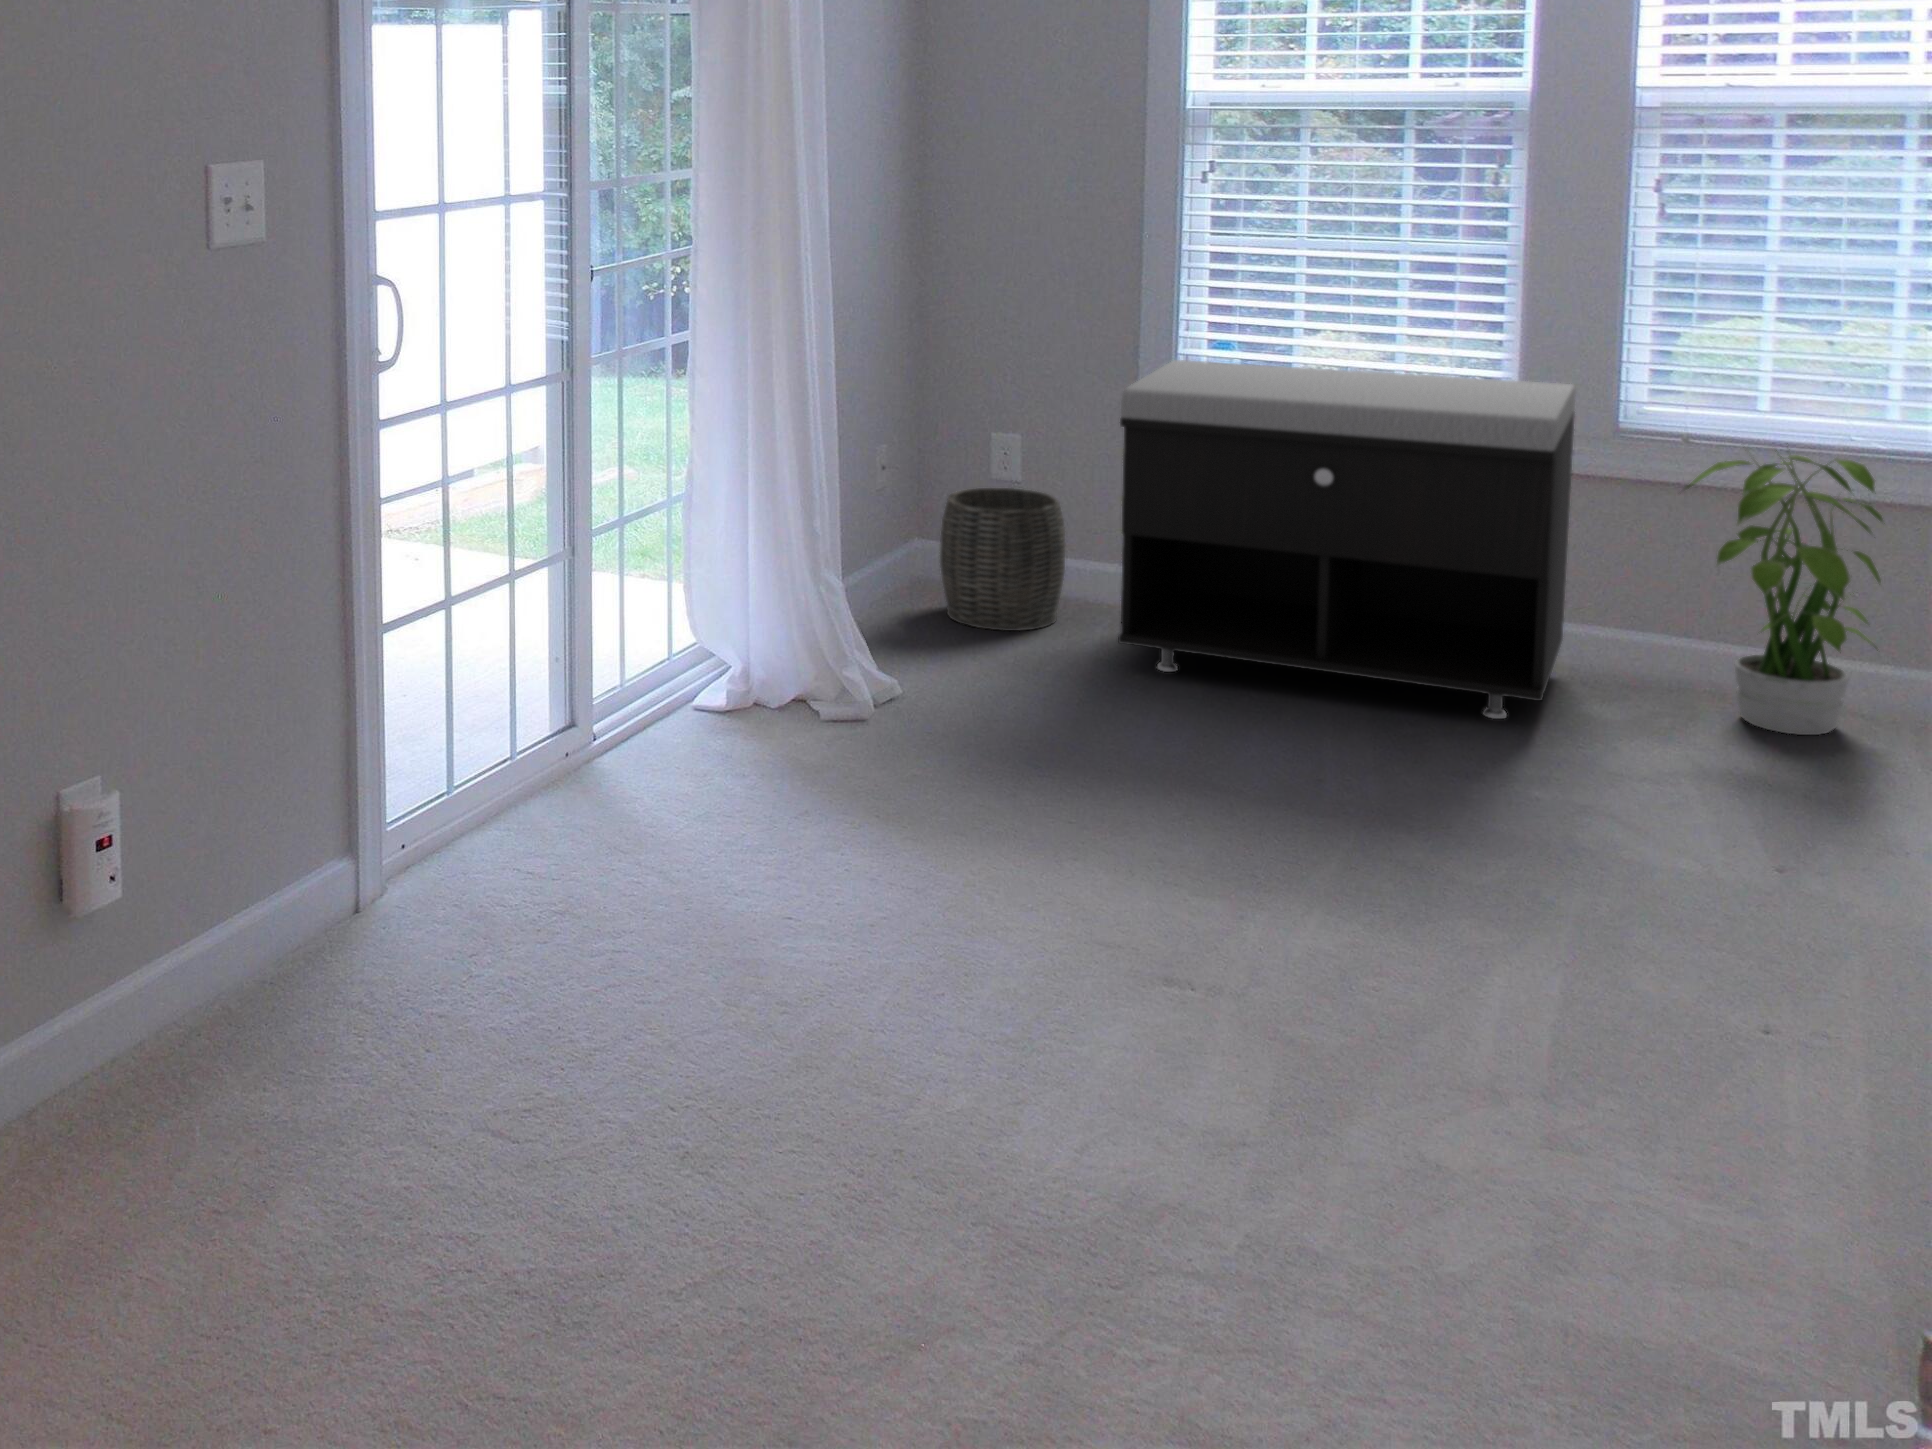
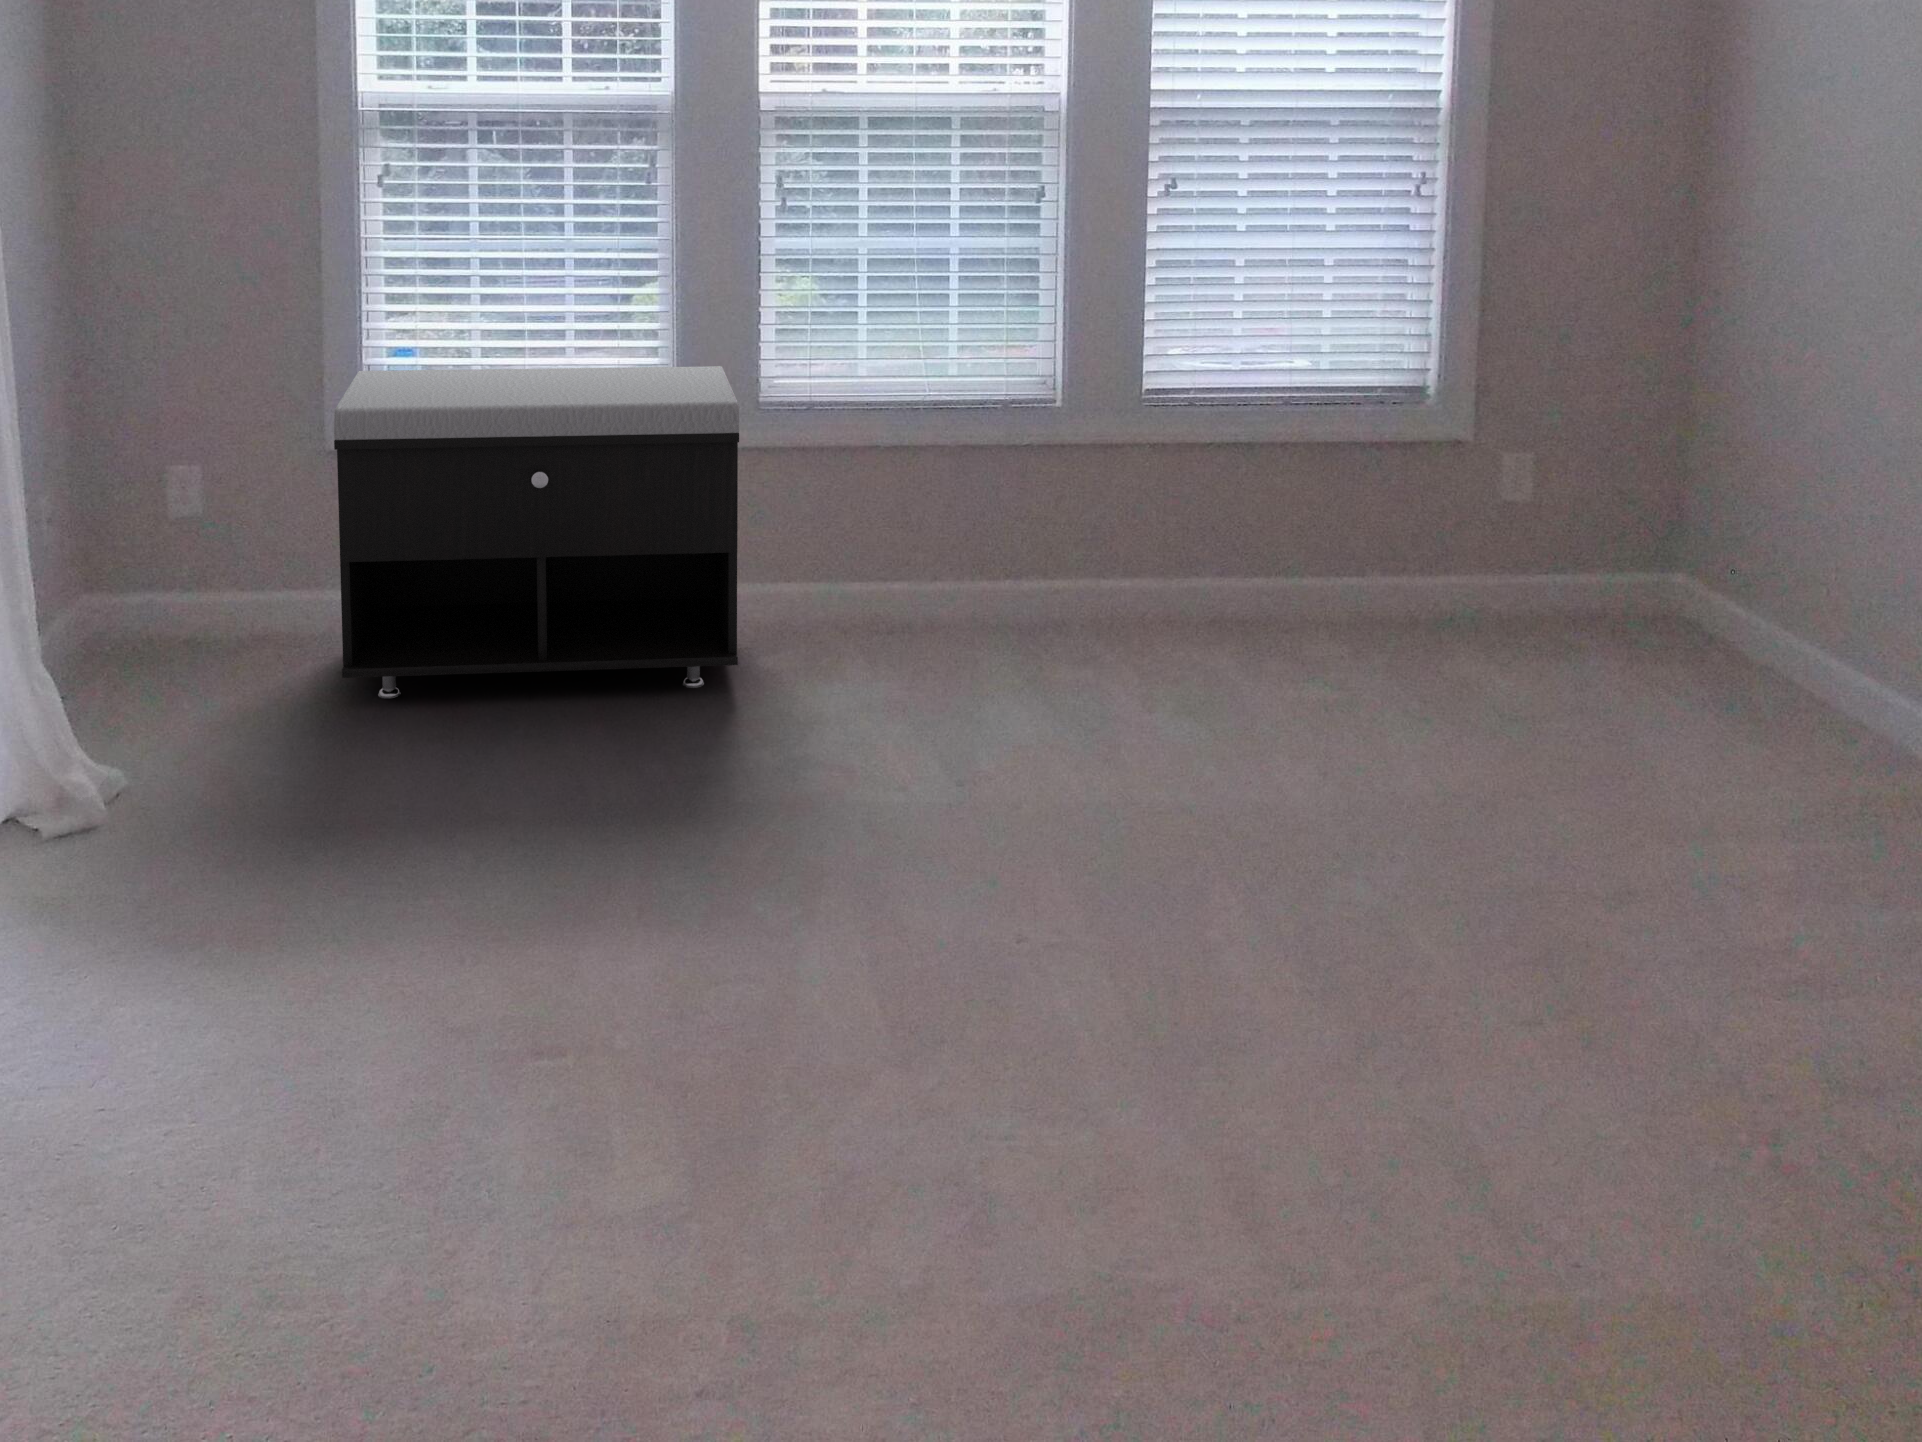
potted plant: present [1682,450,1885,735] -> none [814,404,968,655]
woven basket: present [940,488,1065,631] -> none [119,524,259,685]

